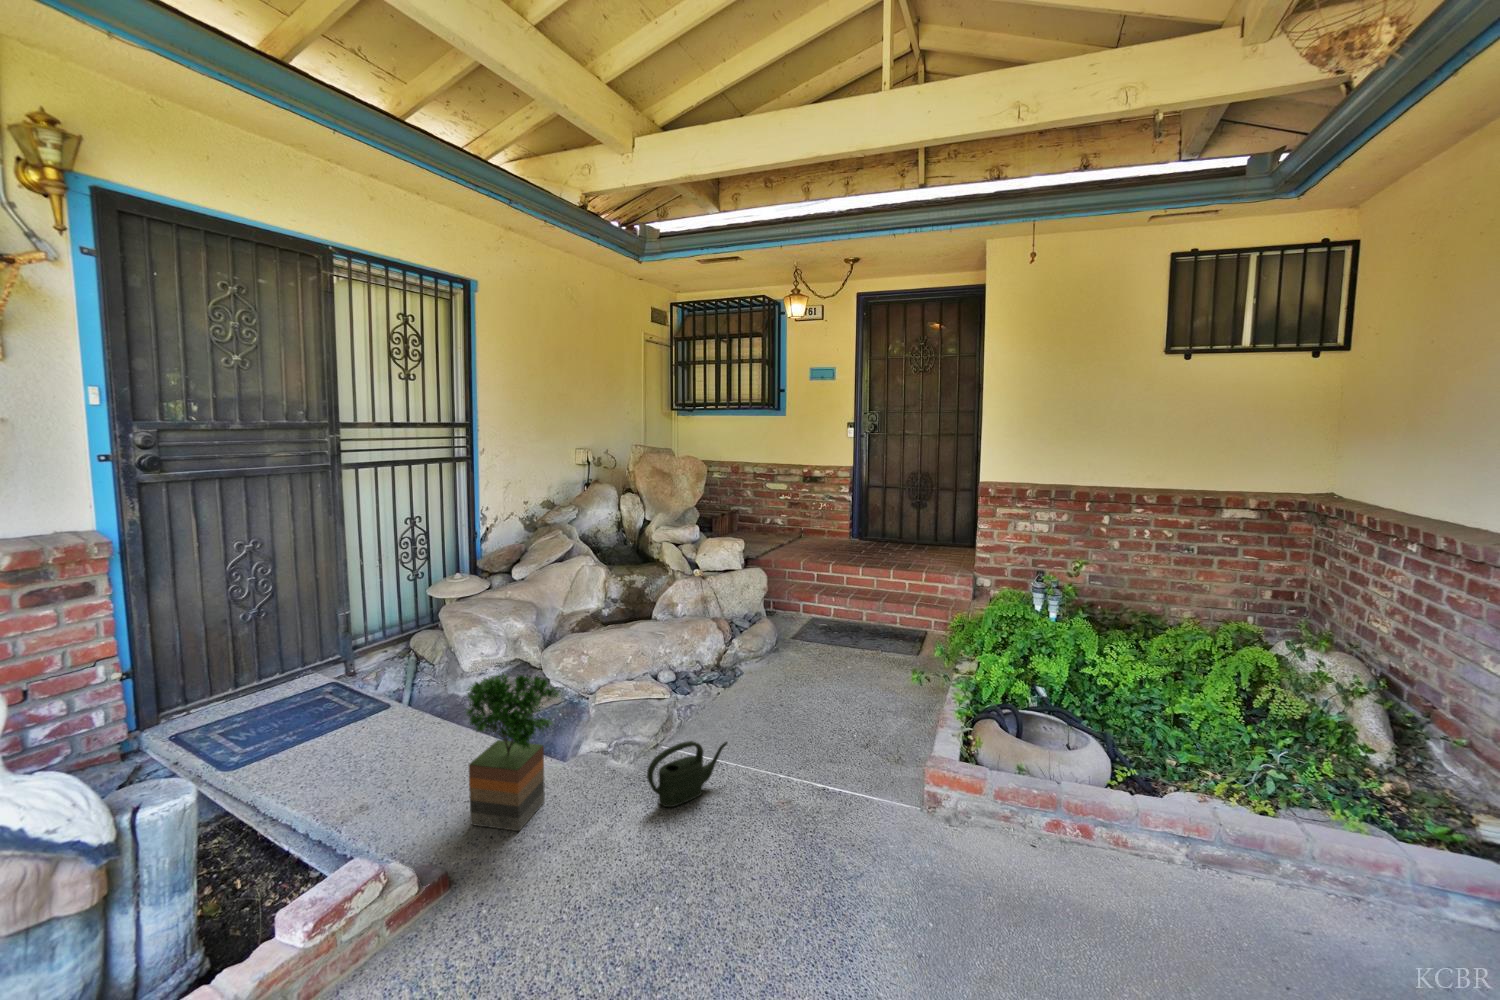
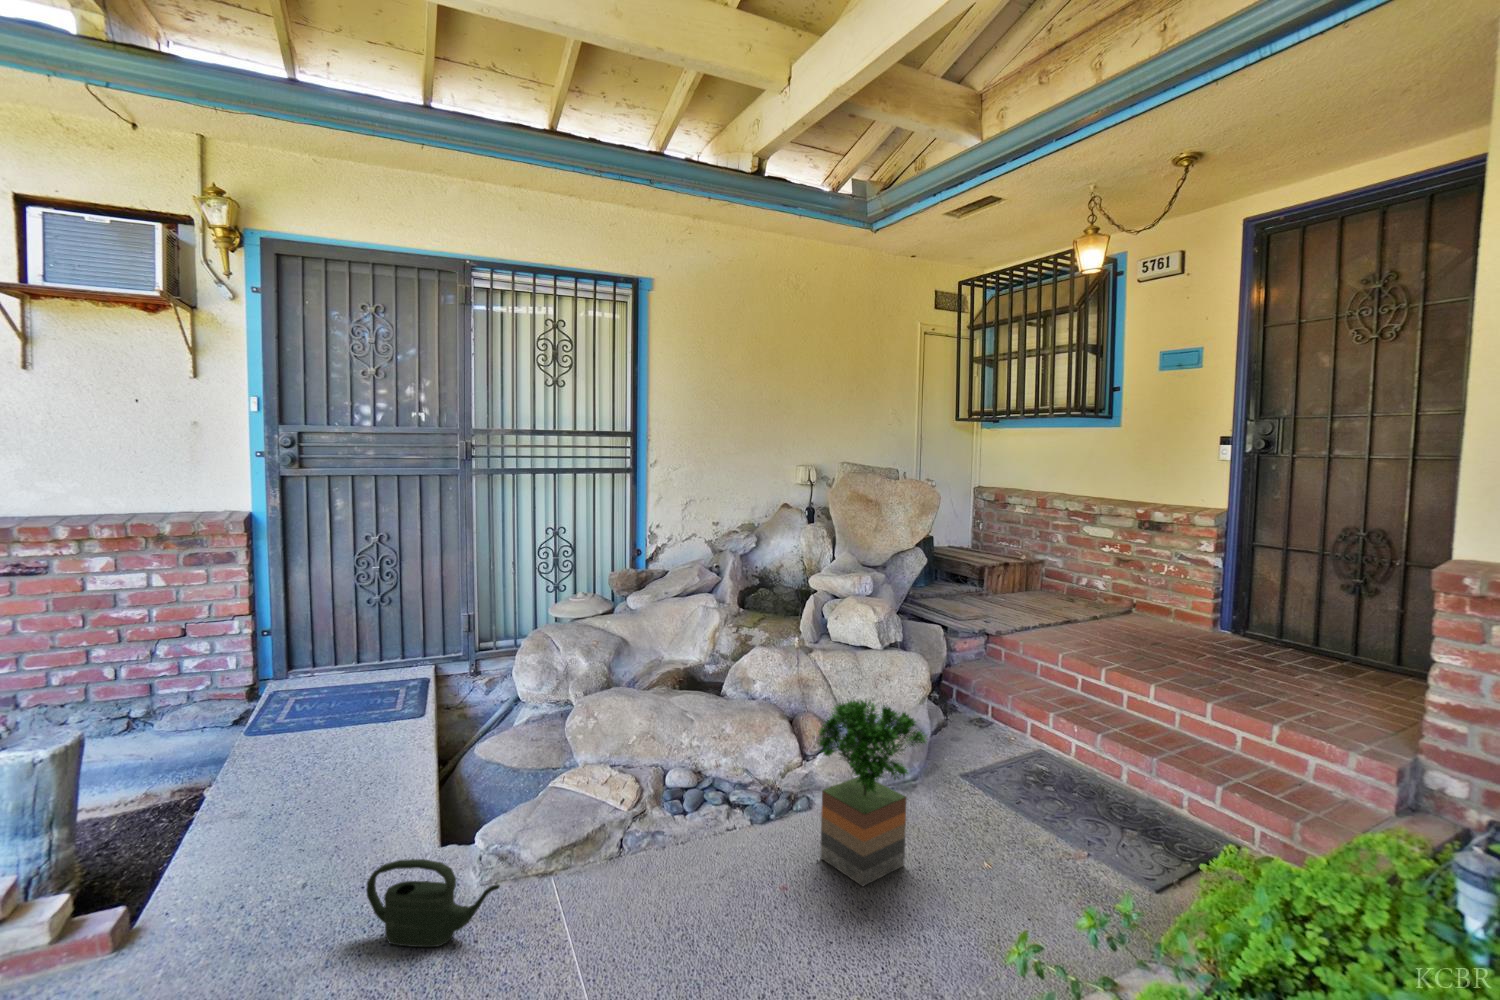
potted tree: present [466,674,559,831] -> present [818,700,927,886]

